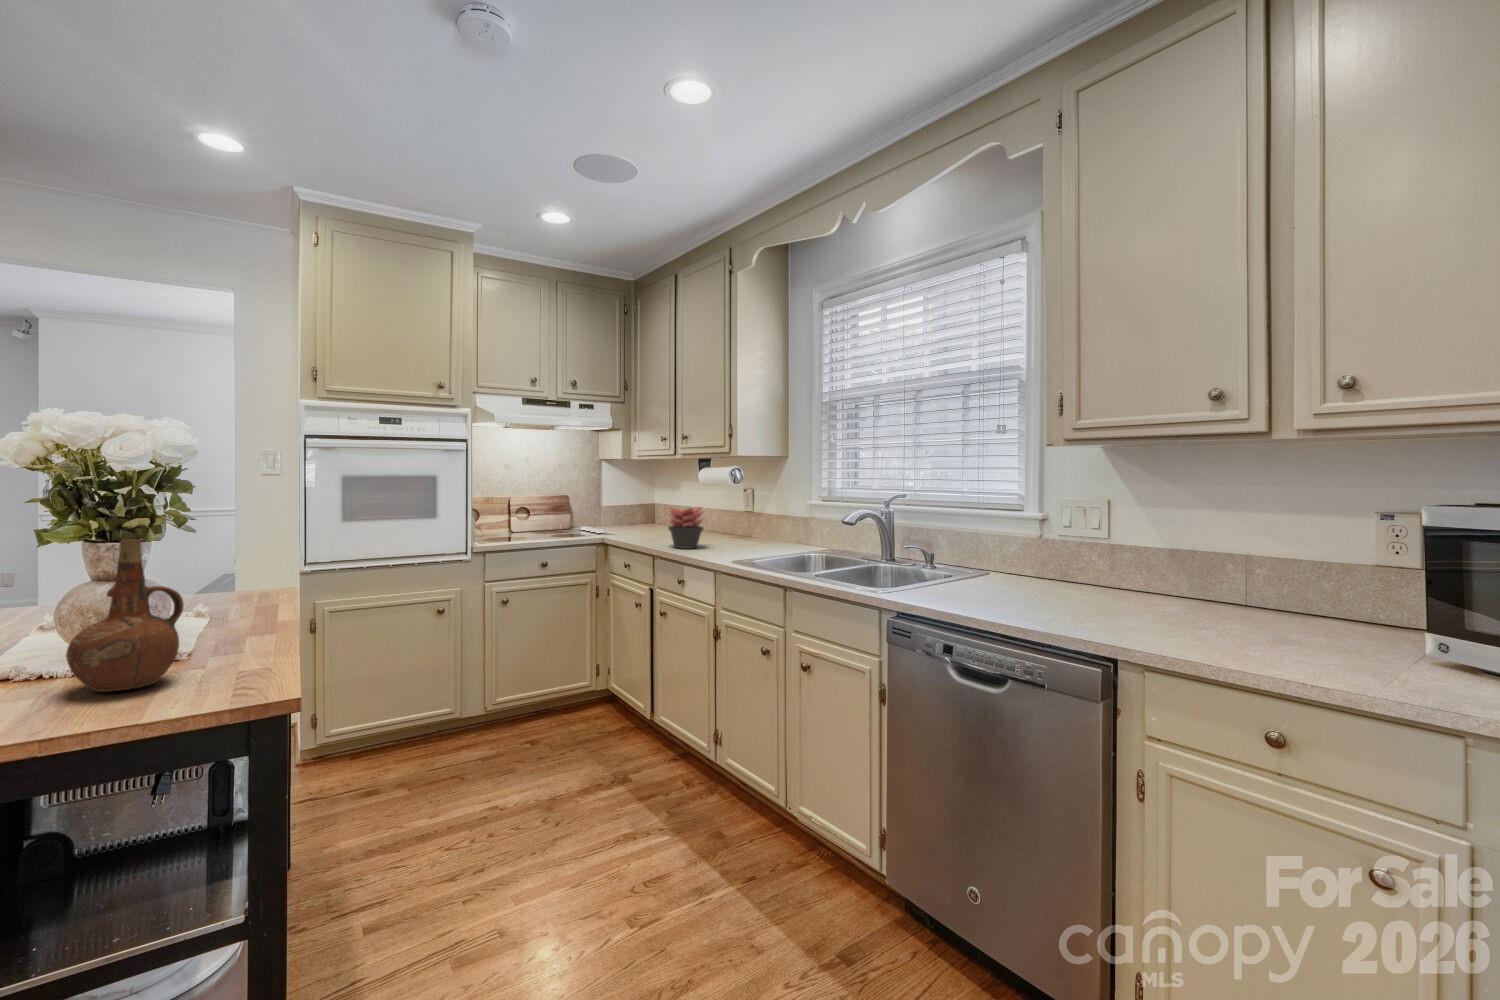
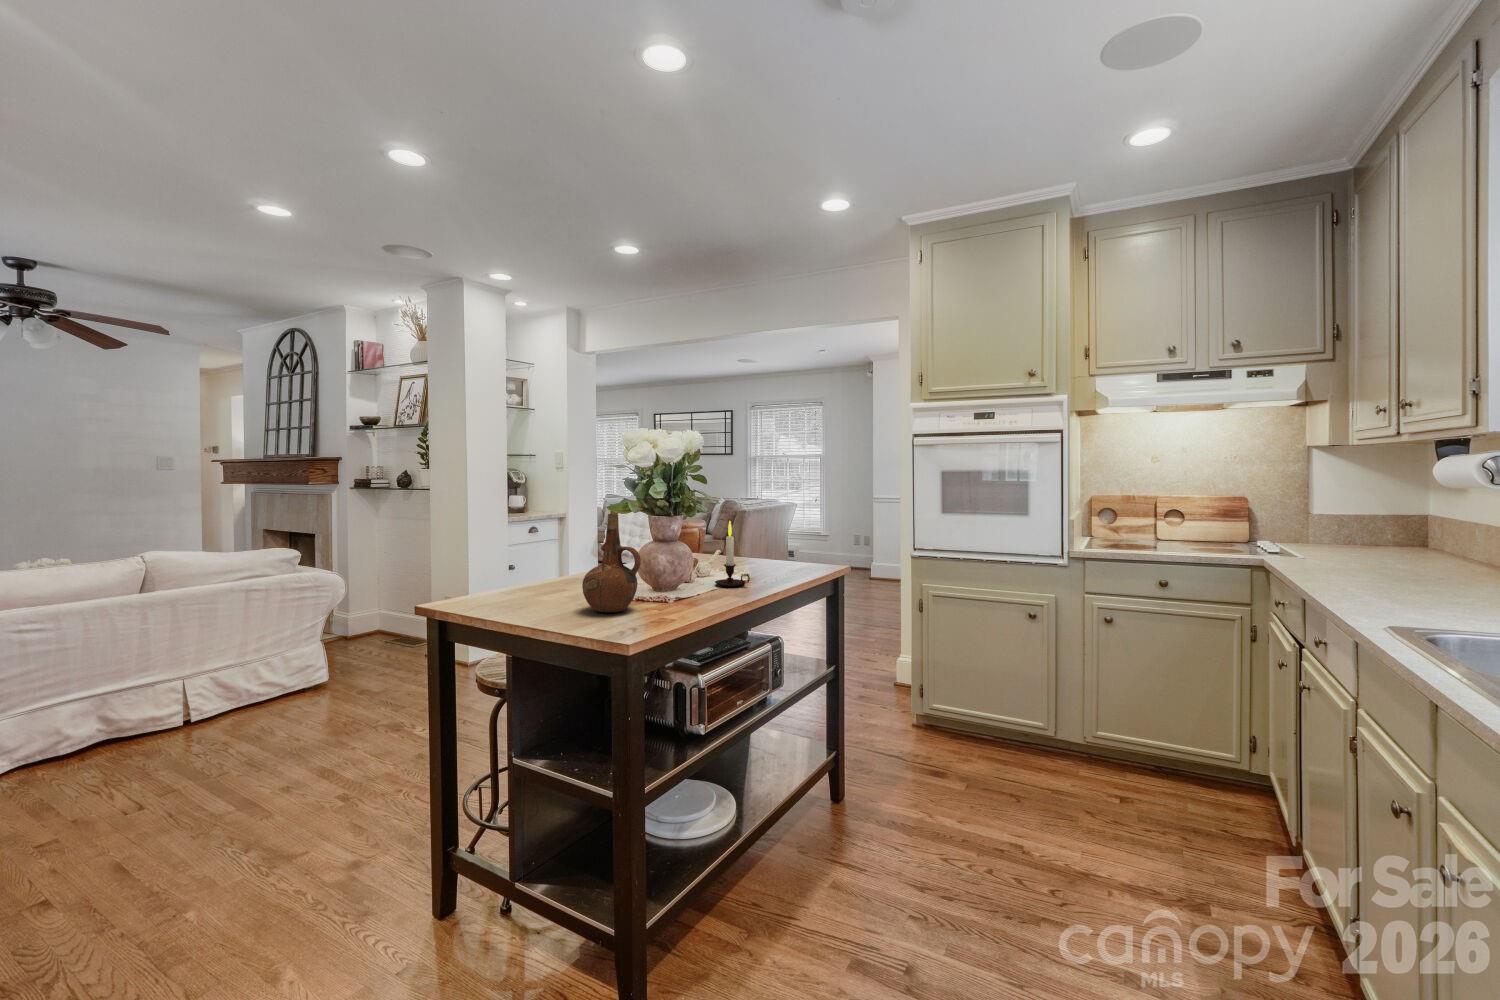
succulent plant: present [667,507,704,549] -> none [1349,513,1440,588]
candle: none [190,539,255,627] -> present [715,521,750,586]

